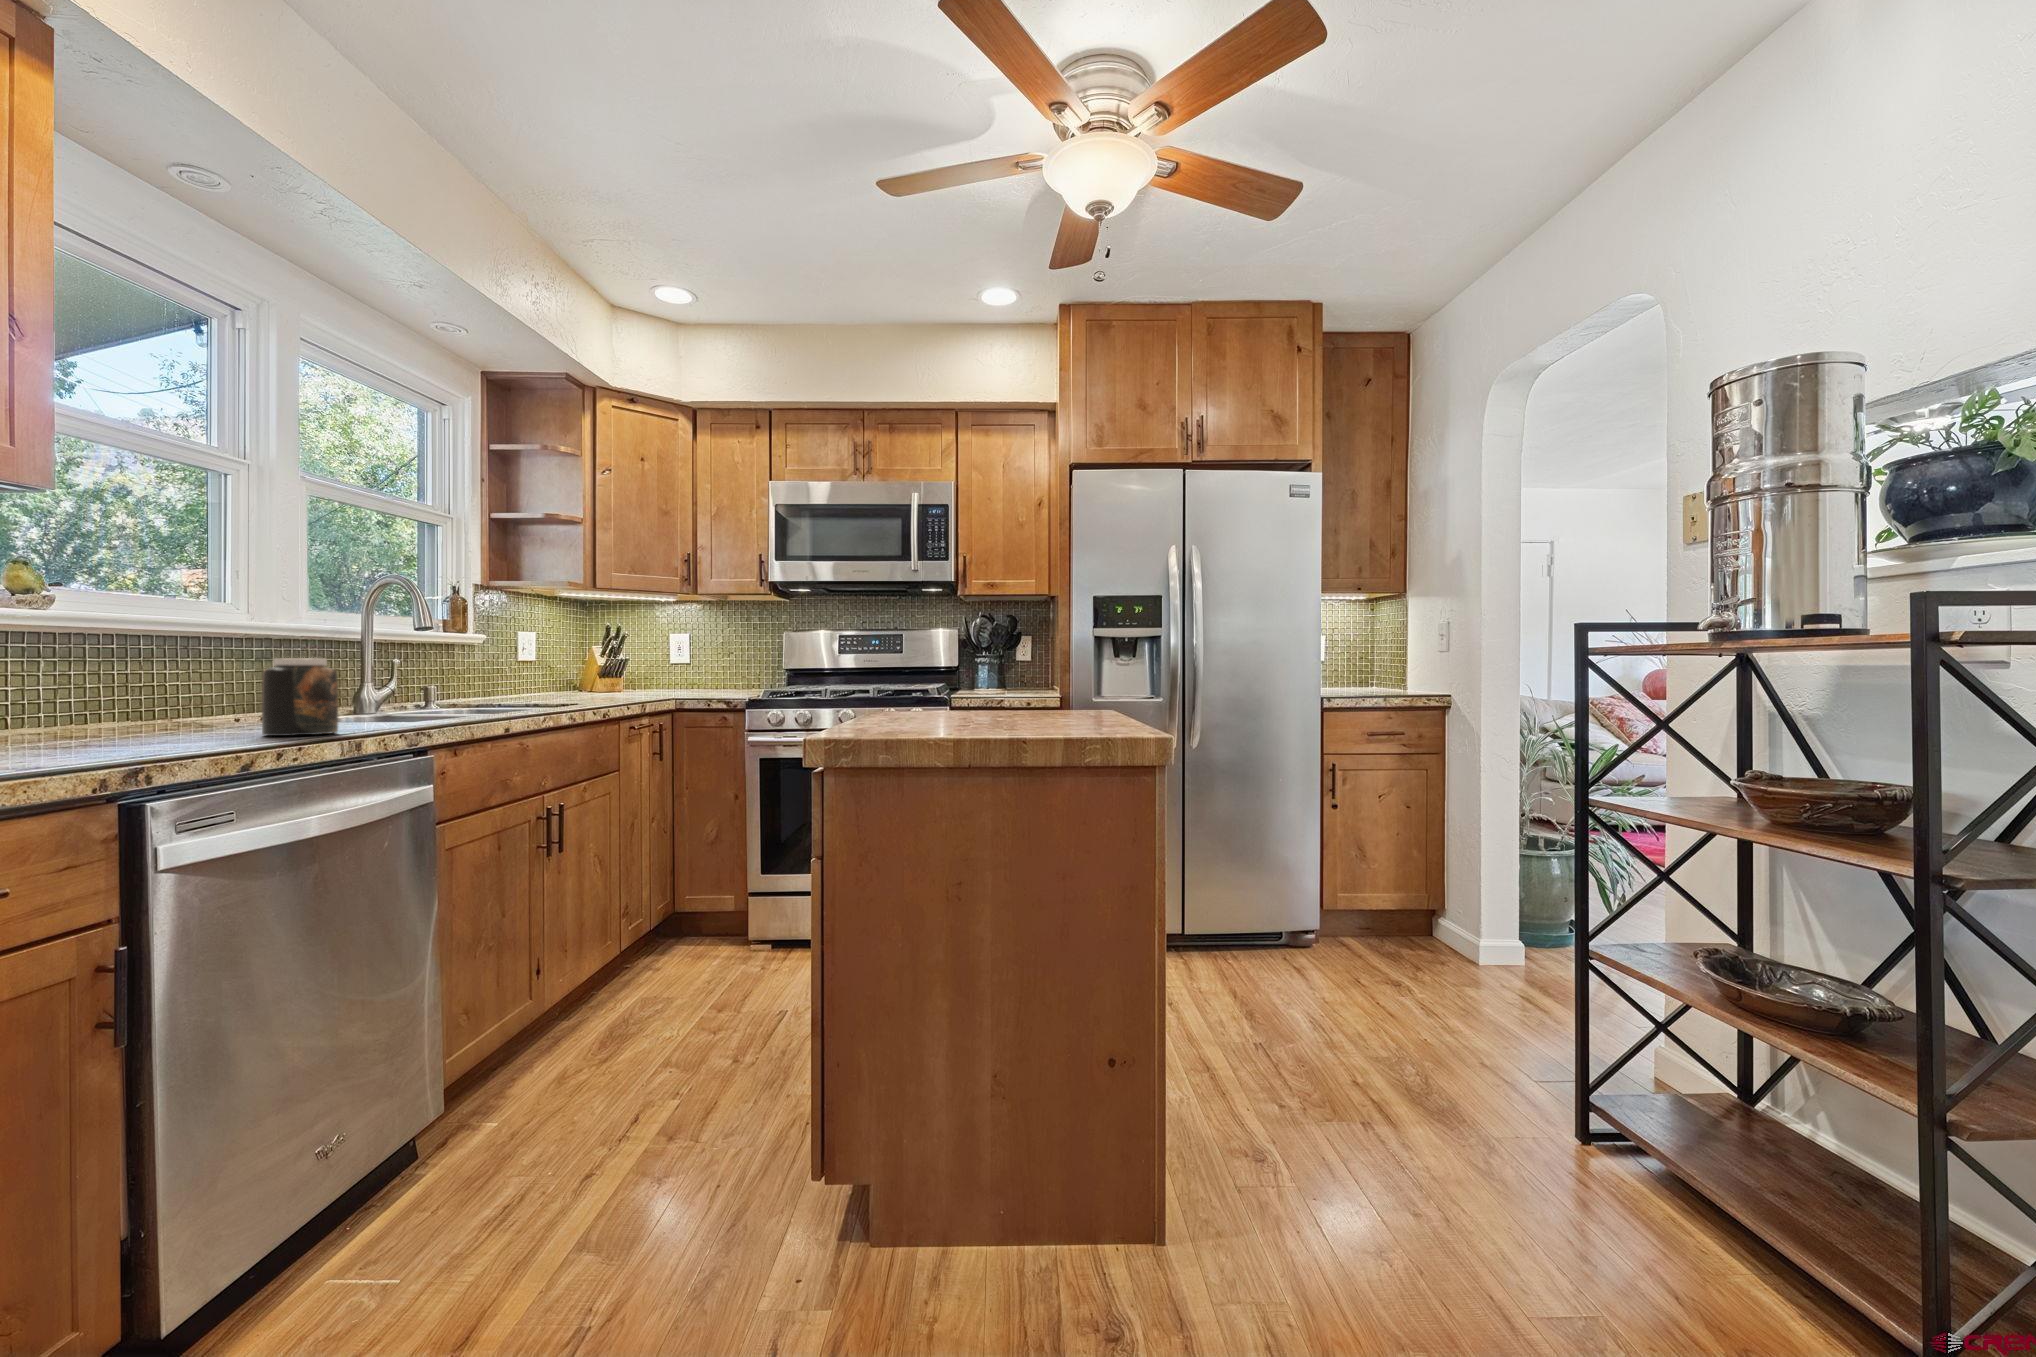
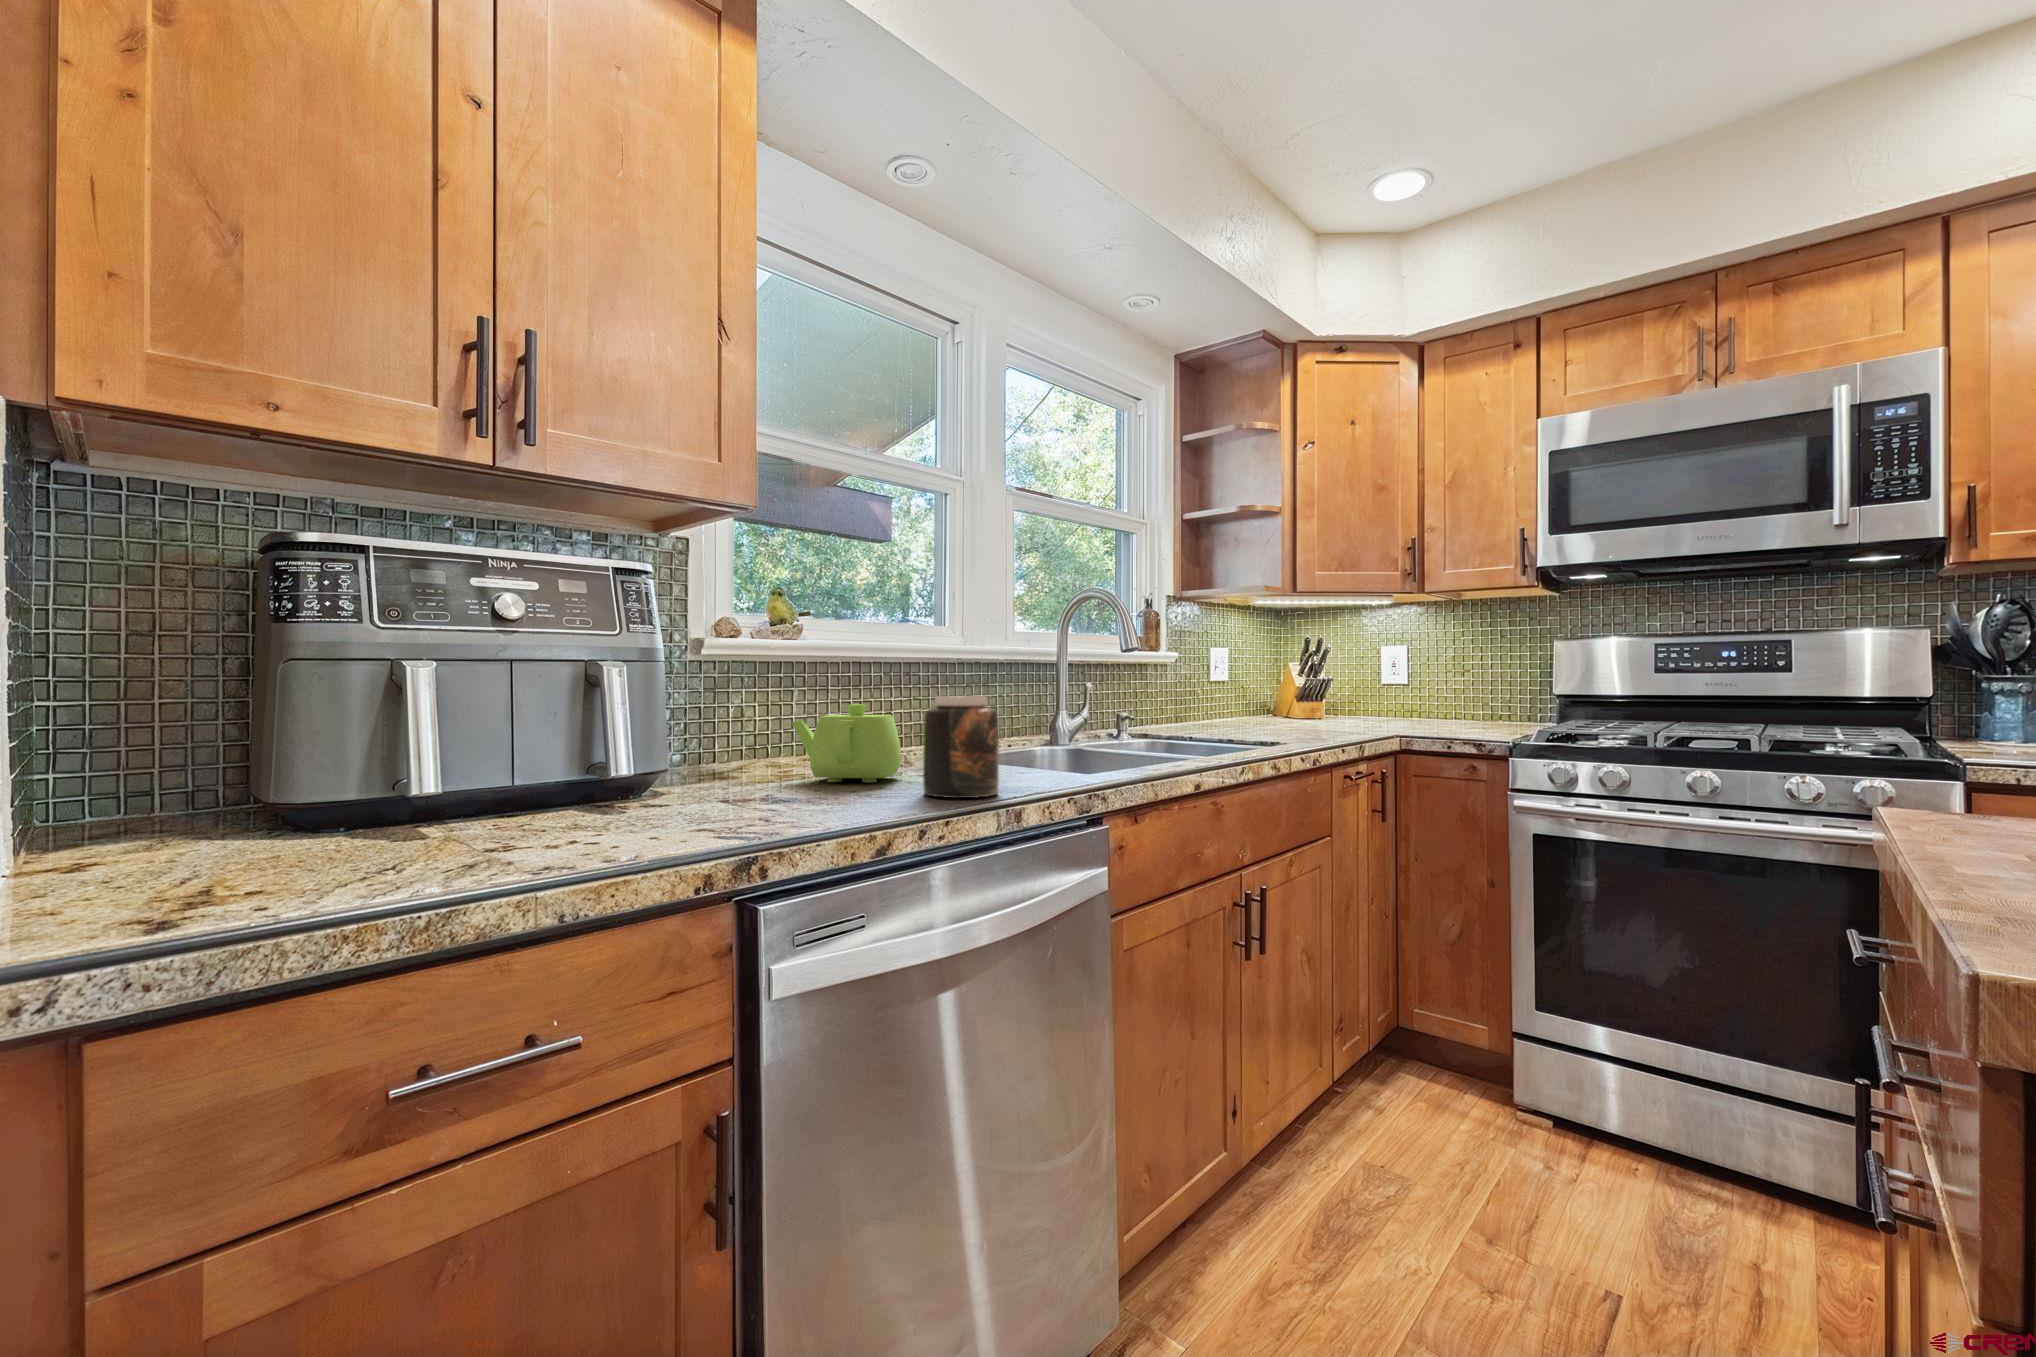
teapot: none [84,668,218,736] -> present [792,704,901,782]

